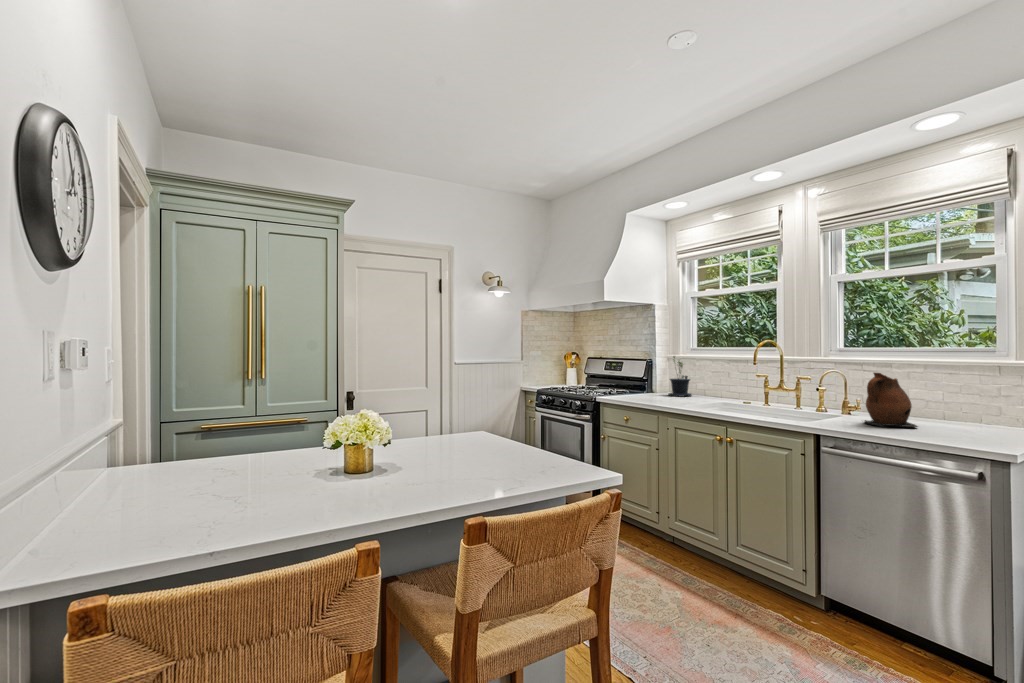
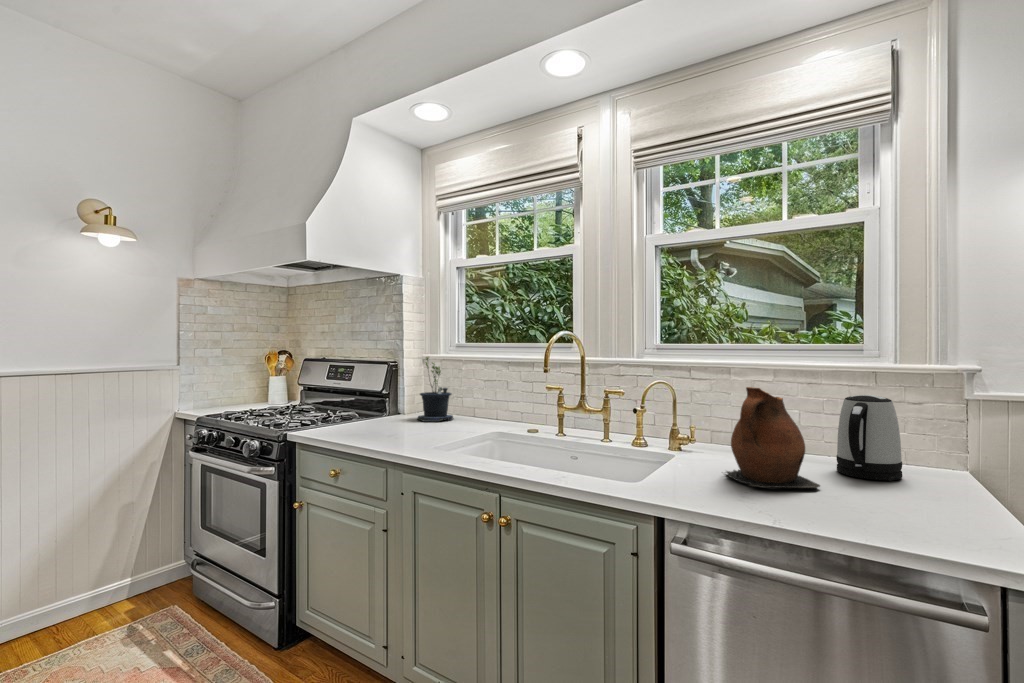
kettle: none [944,379,988,429] -> present [836,395,902,481]

